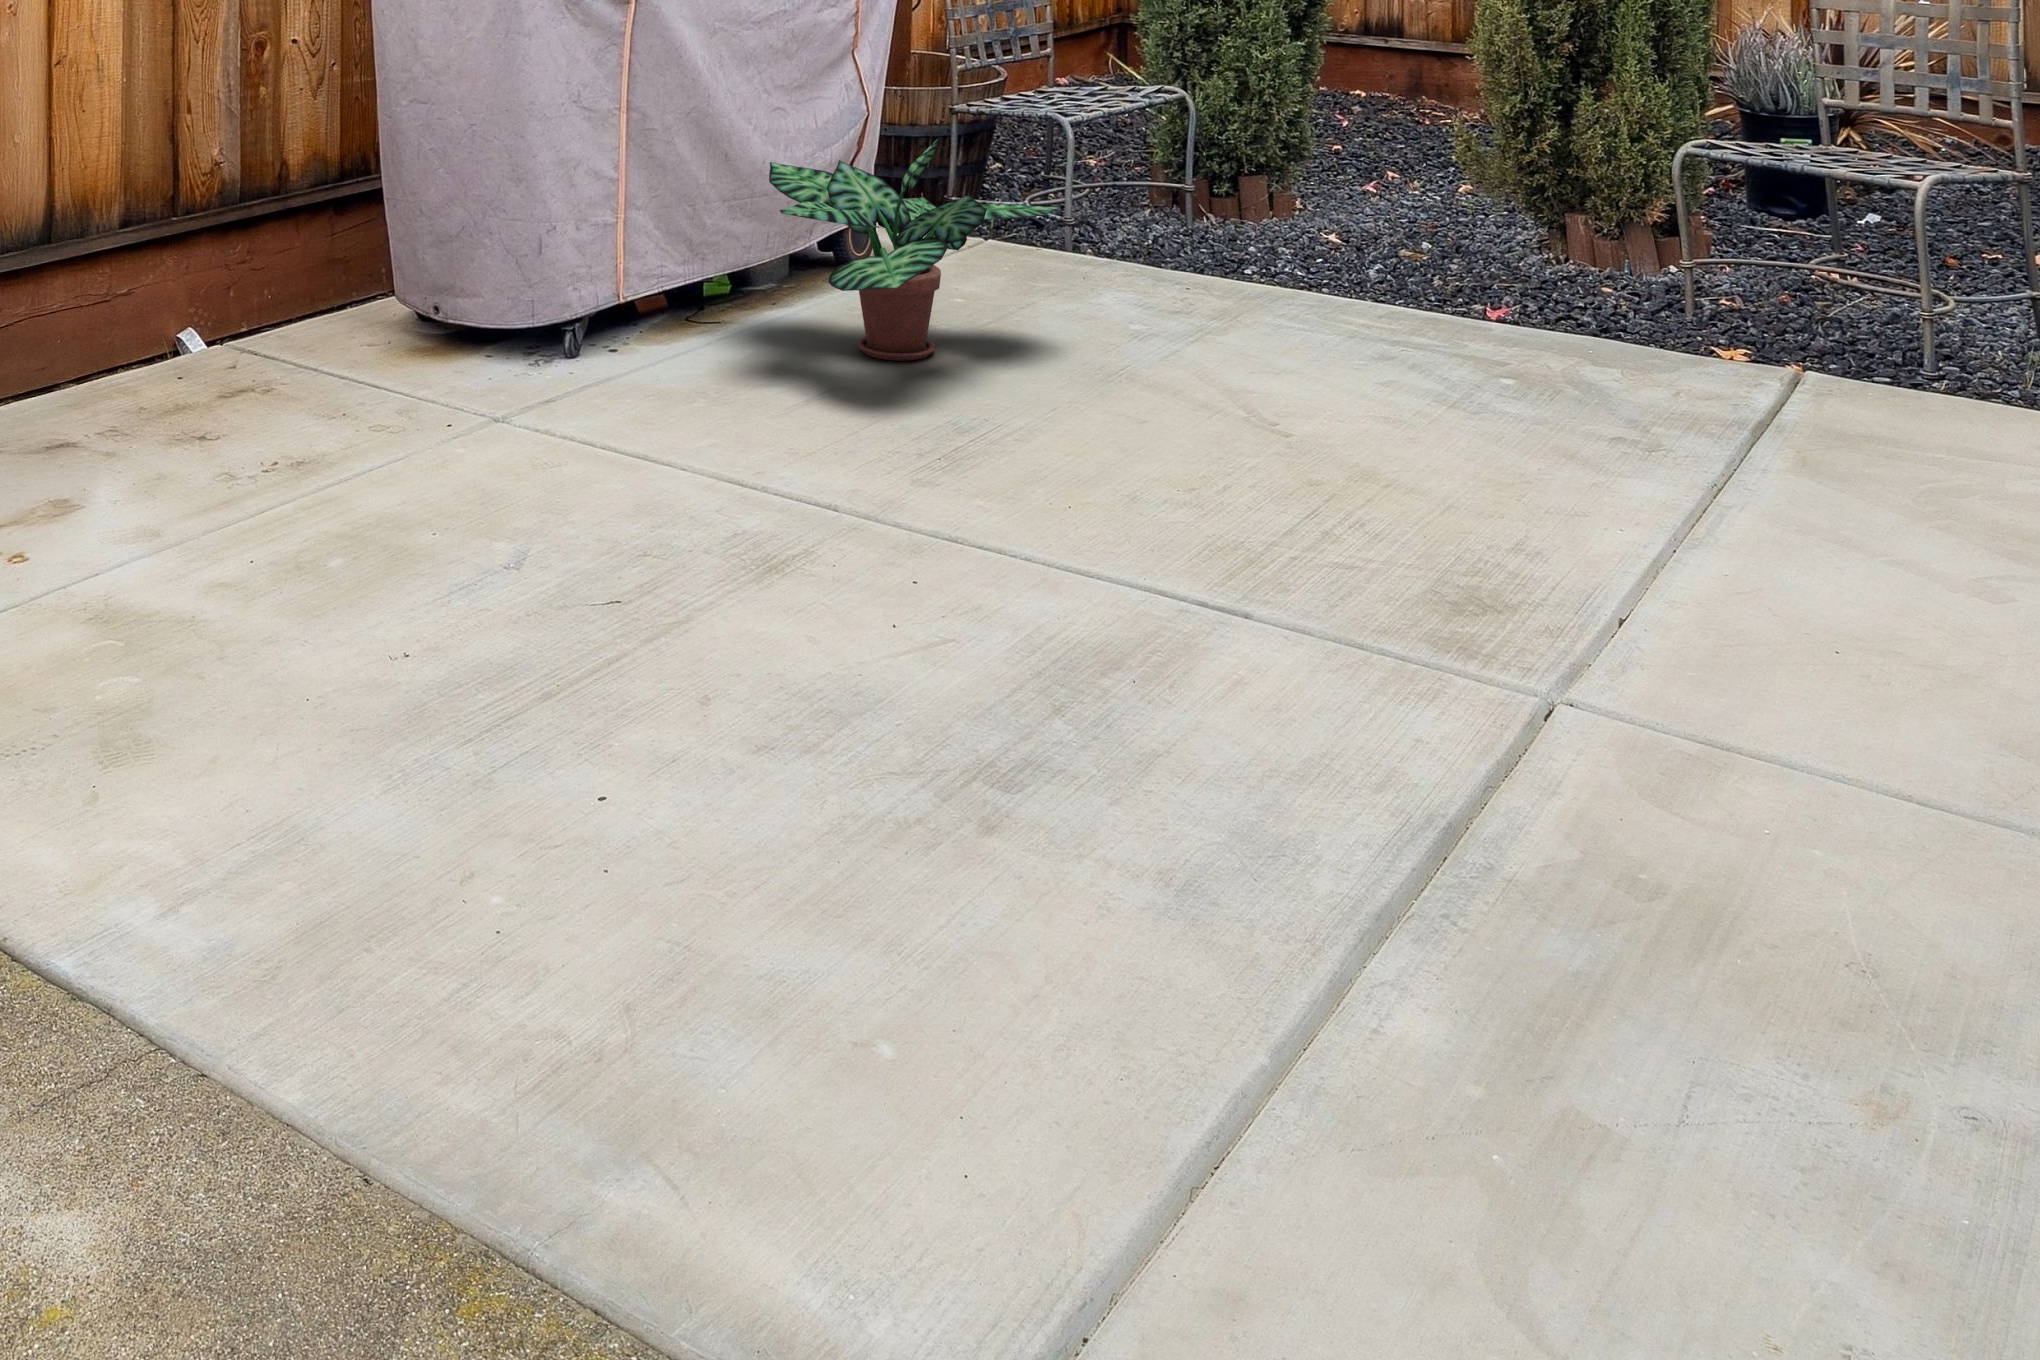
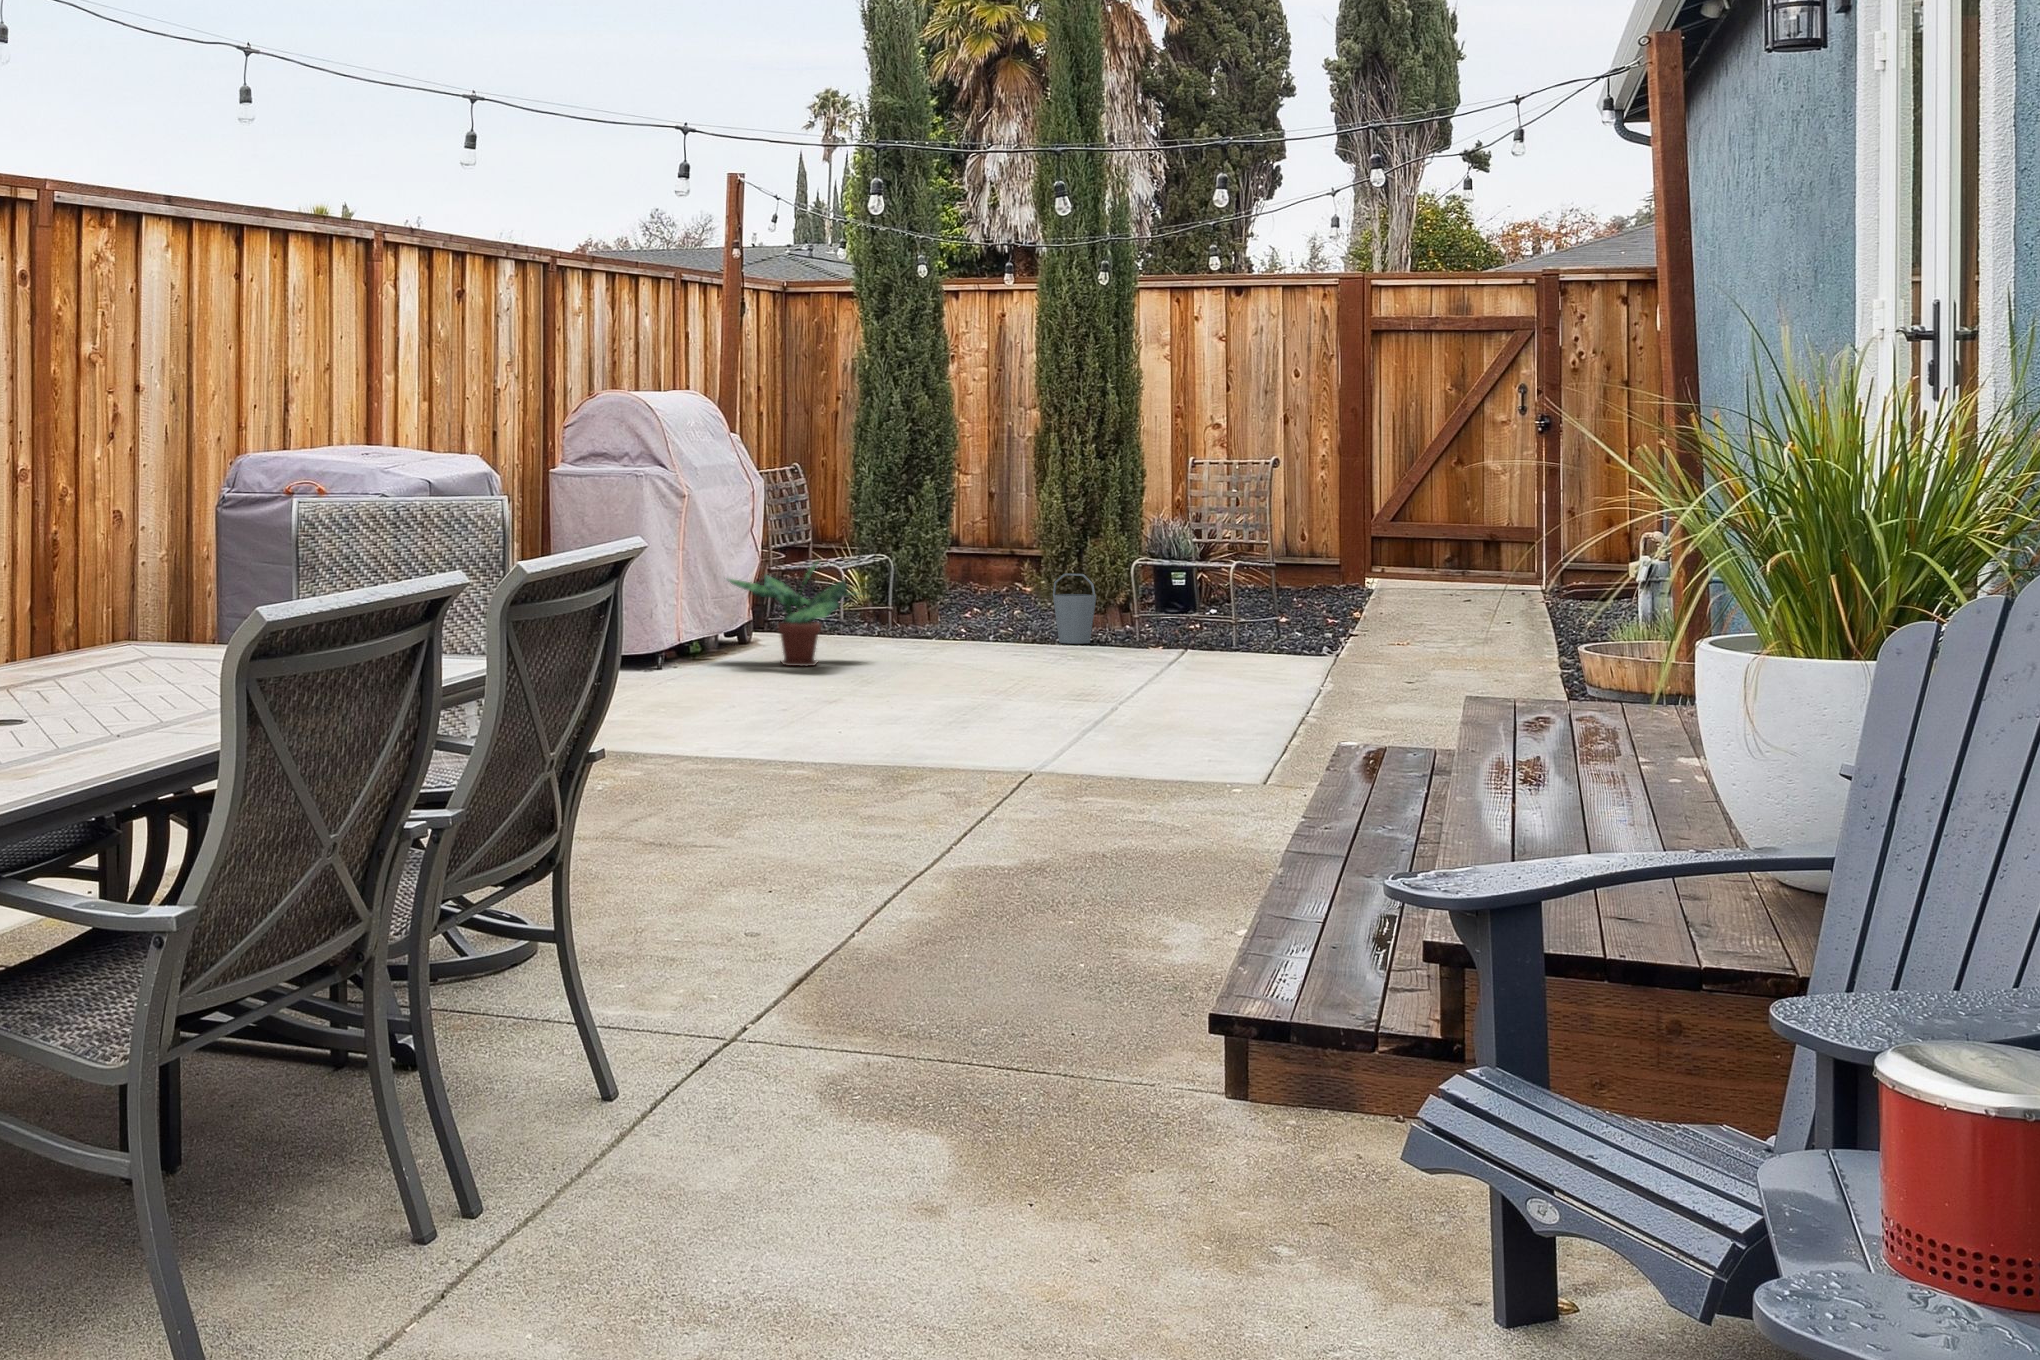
bucket: none [1509,147,1601,290] -> present [1053,573,1096,644]

